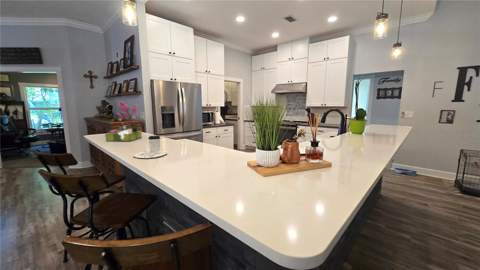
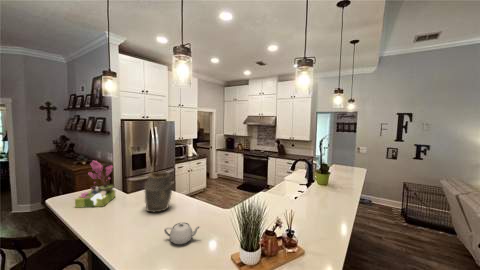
vase: none [164,108,191,145] -> present [144,172,172,212]
coffee cup: present [133,136,167,158] -> none [114,213,150,243]
teapot: none [179,142,214,161] -> present [164,222,200,244]

